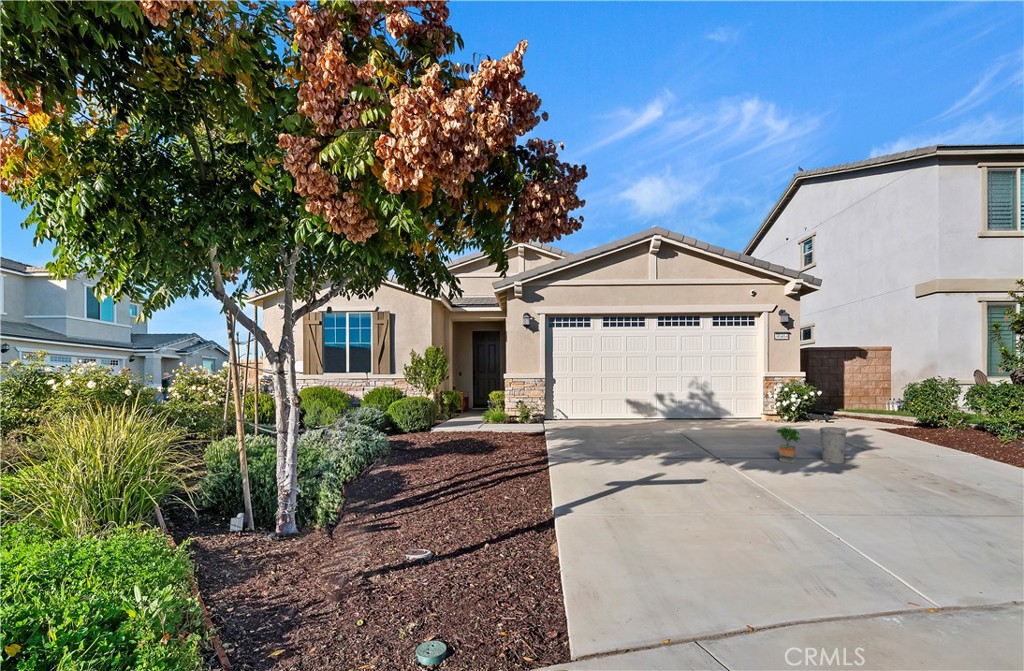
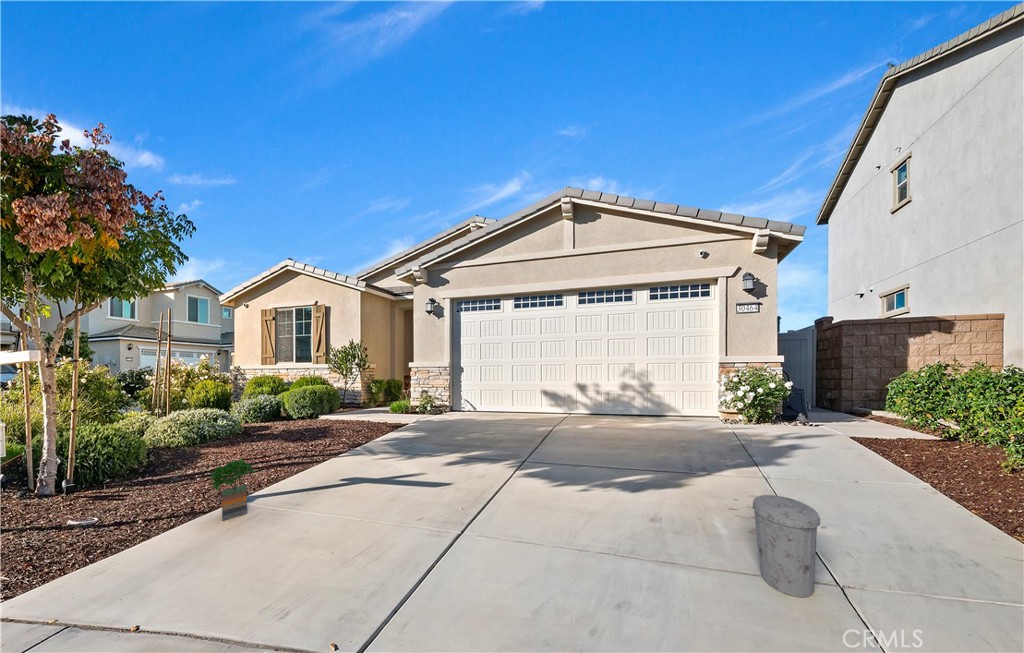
potted tree: present [777,428,800,463] -> present [210,460,256,521]

